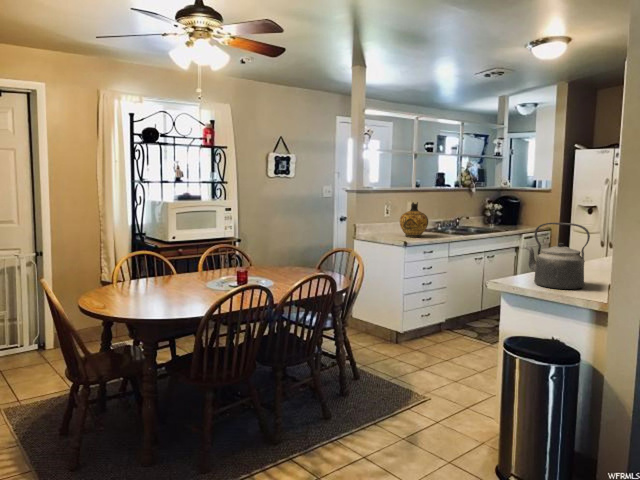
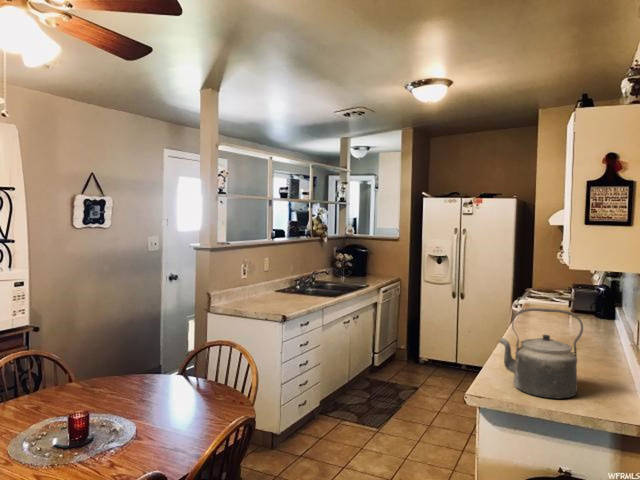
ceramic jug: present [400,202,428,237] -> none [265,262,300,305]

